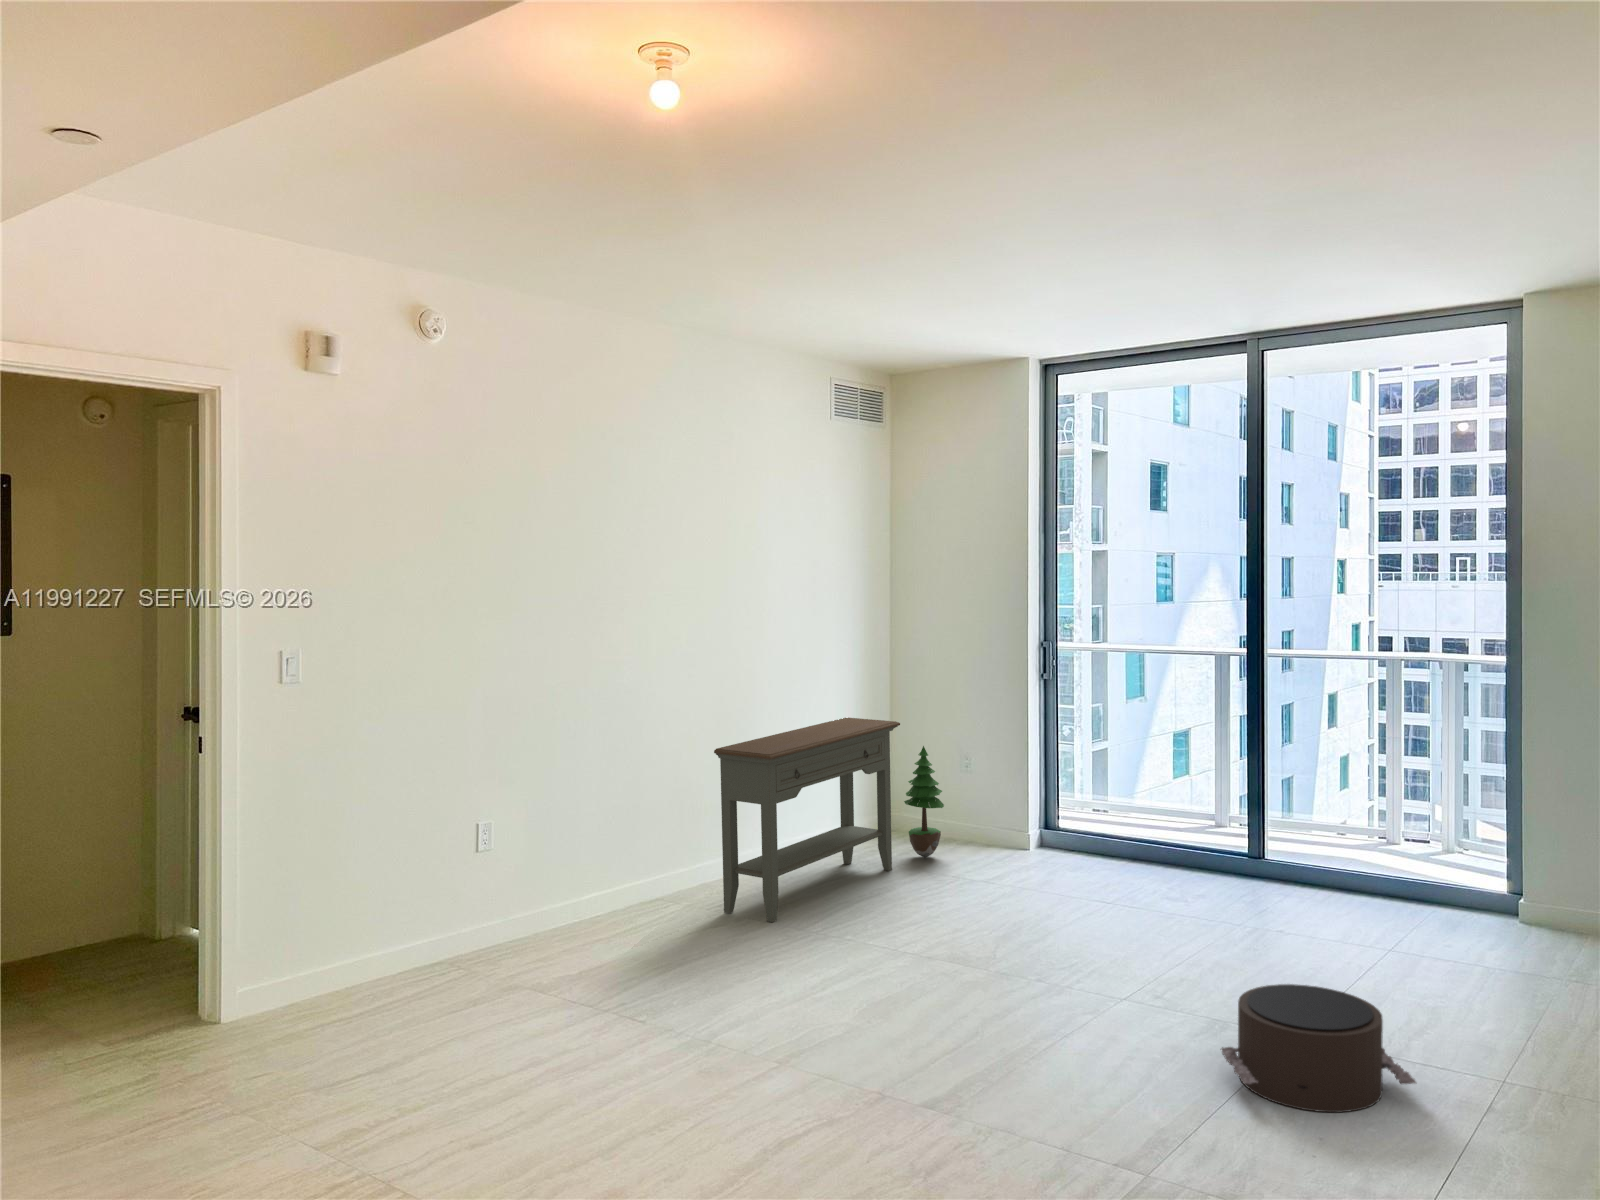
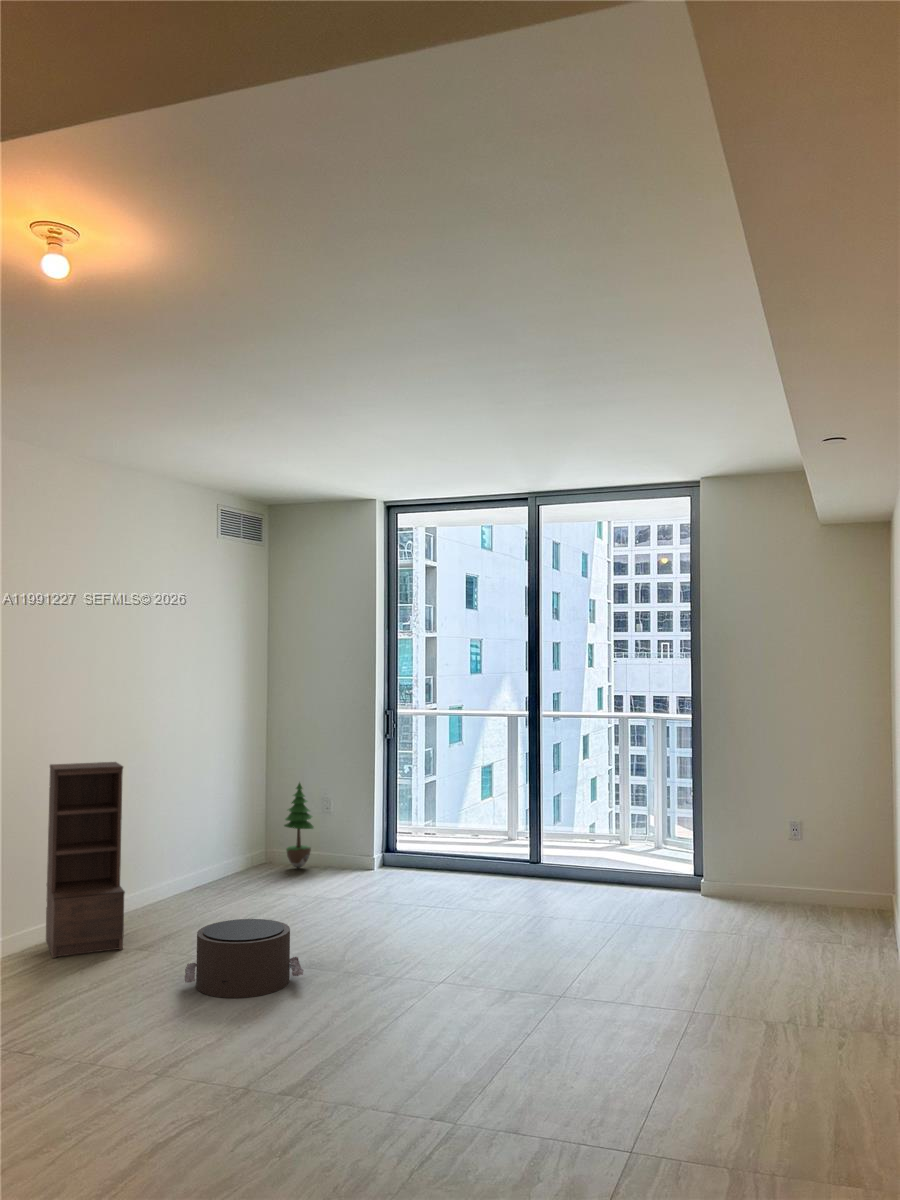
console table: present [714,718,900,922] -> none [141,760,283,912]
bookshelf: none [597,736,692,986] -> present [46,762,125,958]
pouf: present [1221,984,1416,1112] -> present [184,919,303,998]

